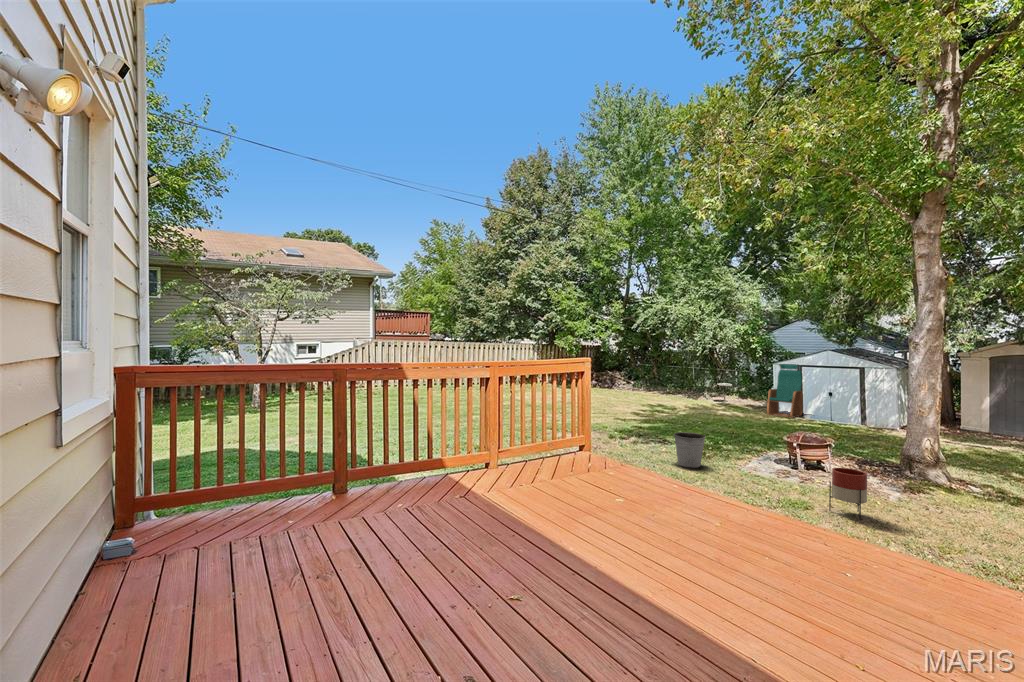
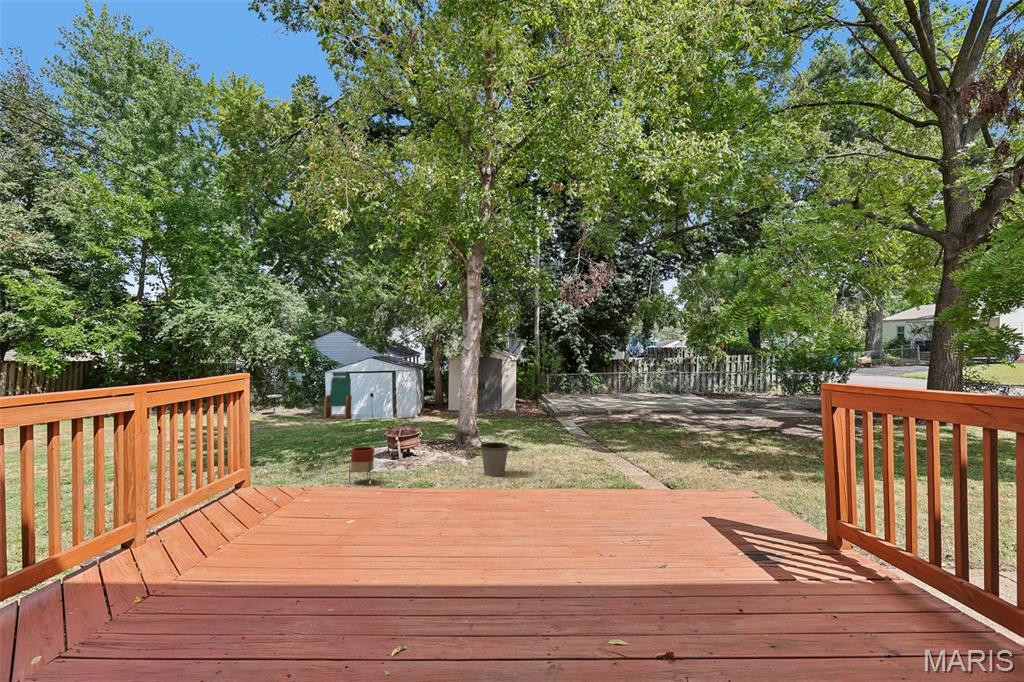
bucket: present [674,432,705,468] -> present [481,442,508,476]
planter: present [829,468,867,520] -> present [349,447,374,483]

